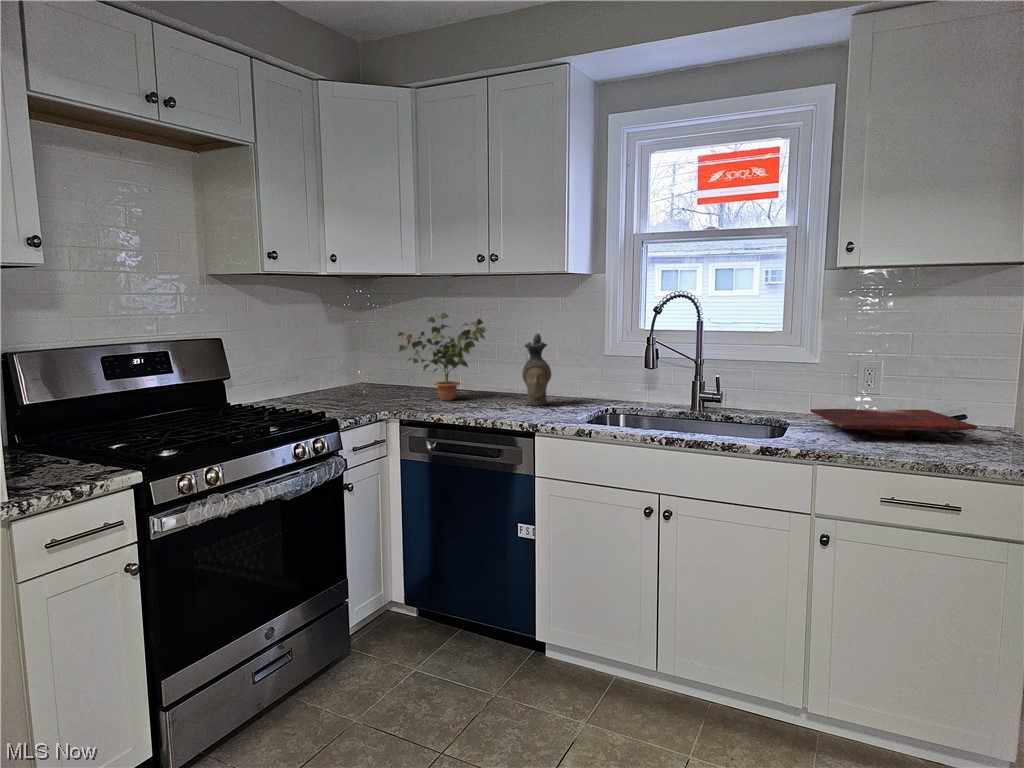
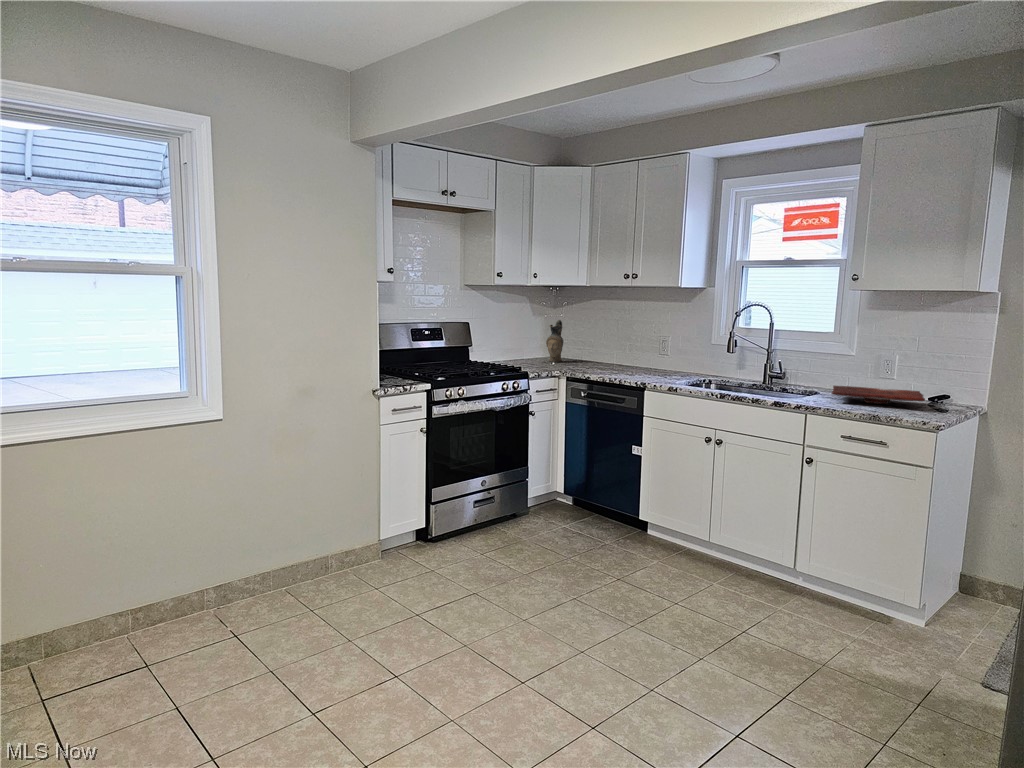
potted plant: present [398,313,486,401] -> none [571,310,631,369]
ceramic pitcher: present [522,334,551,405] -> present [546,320,563,362]

